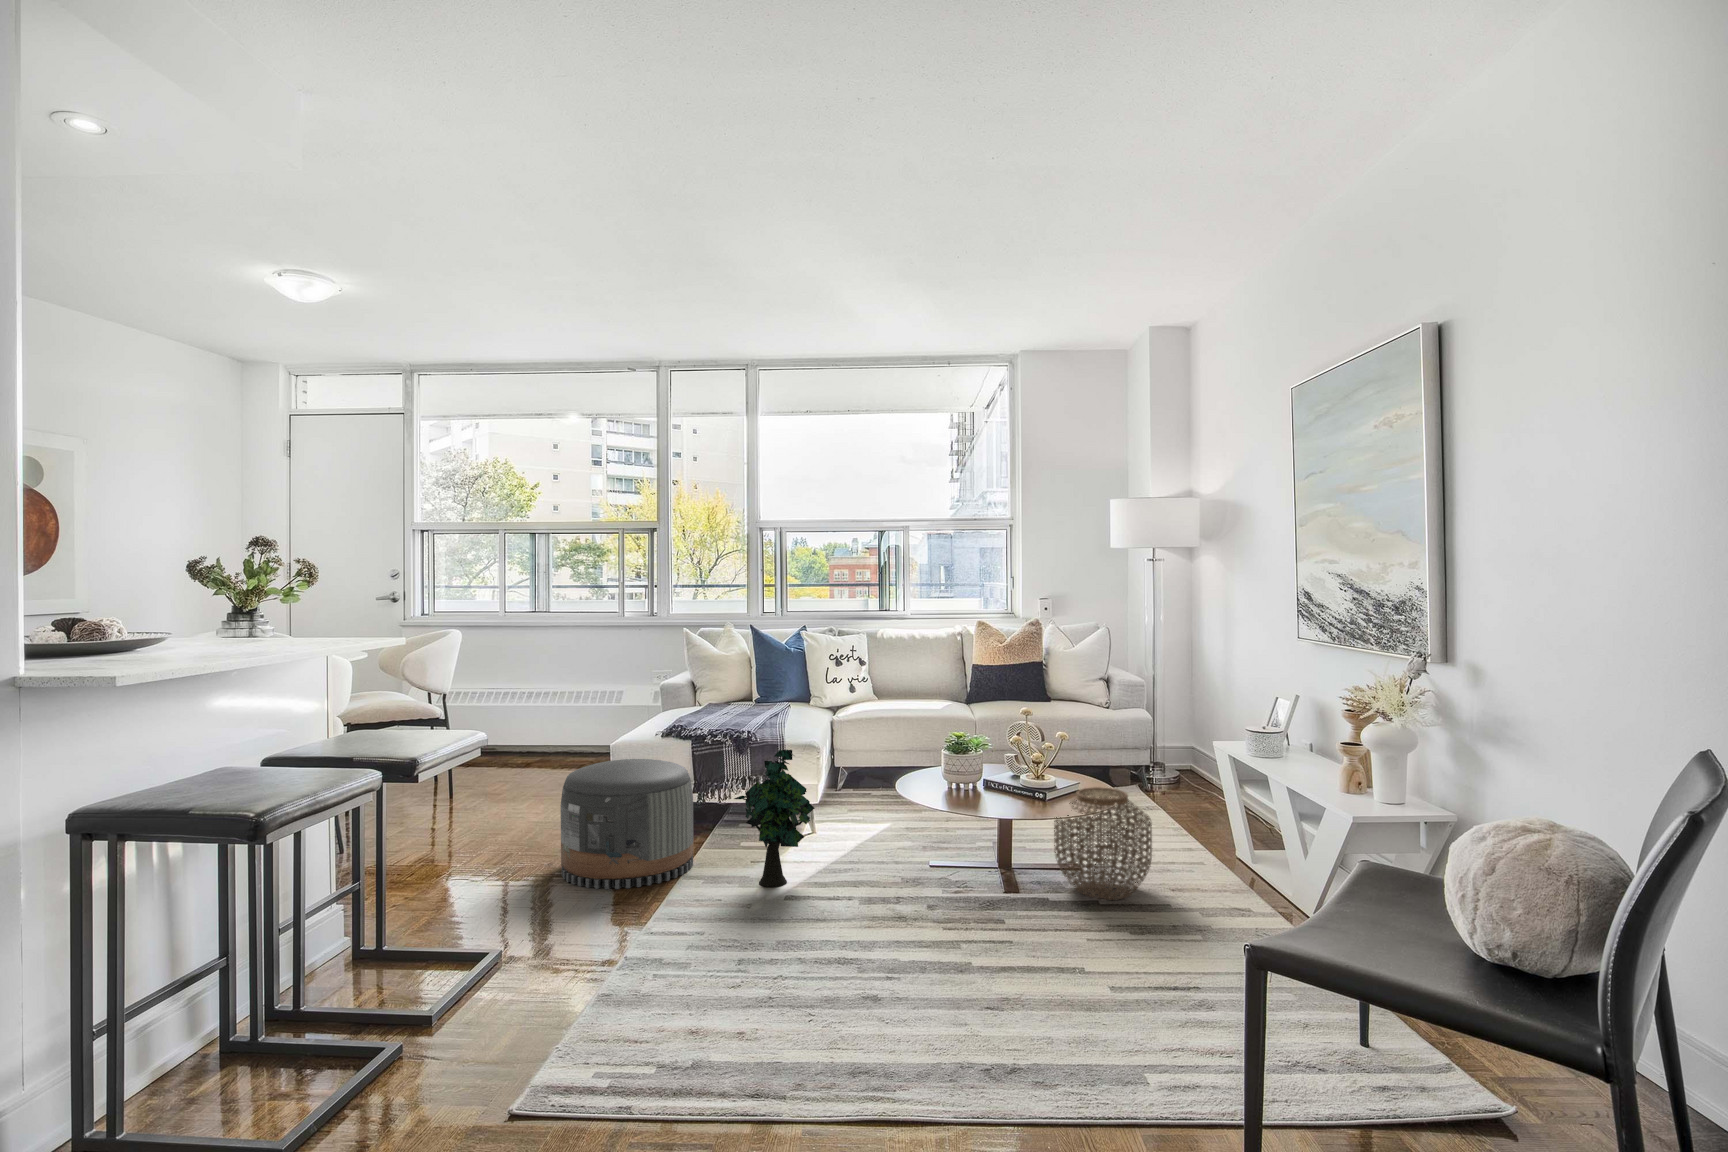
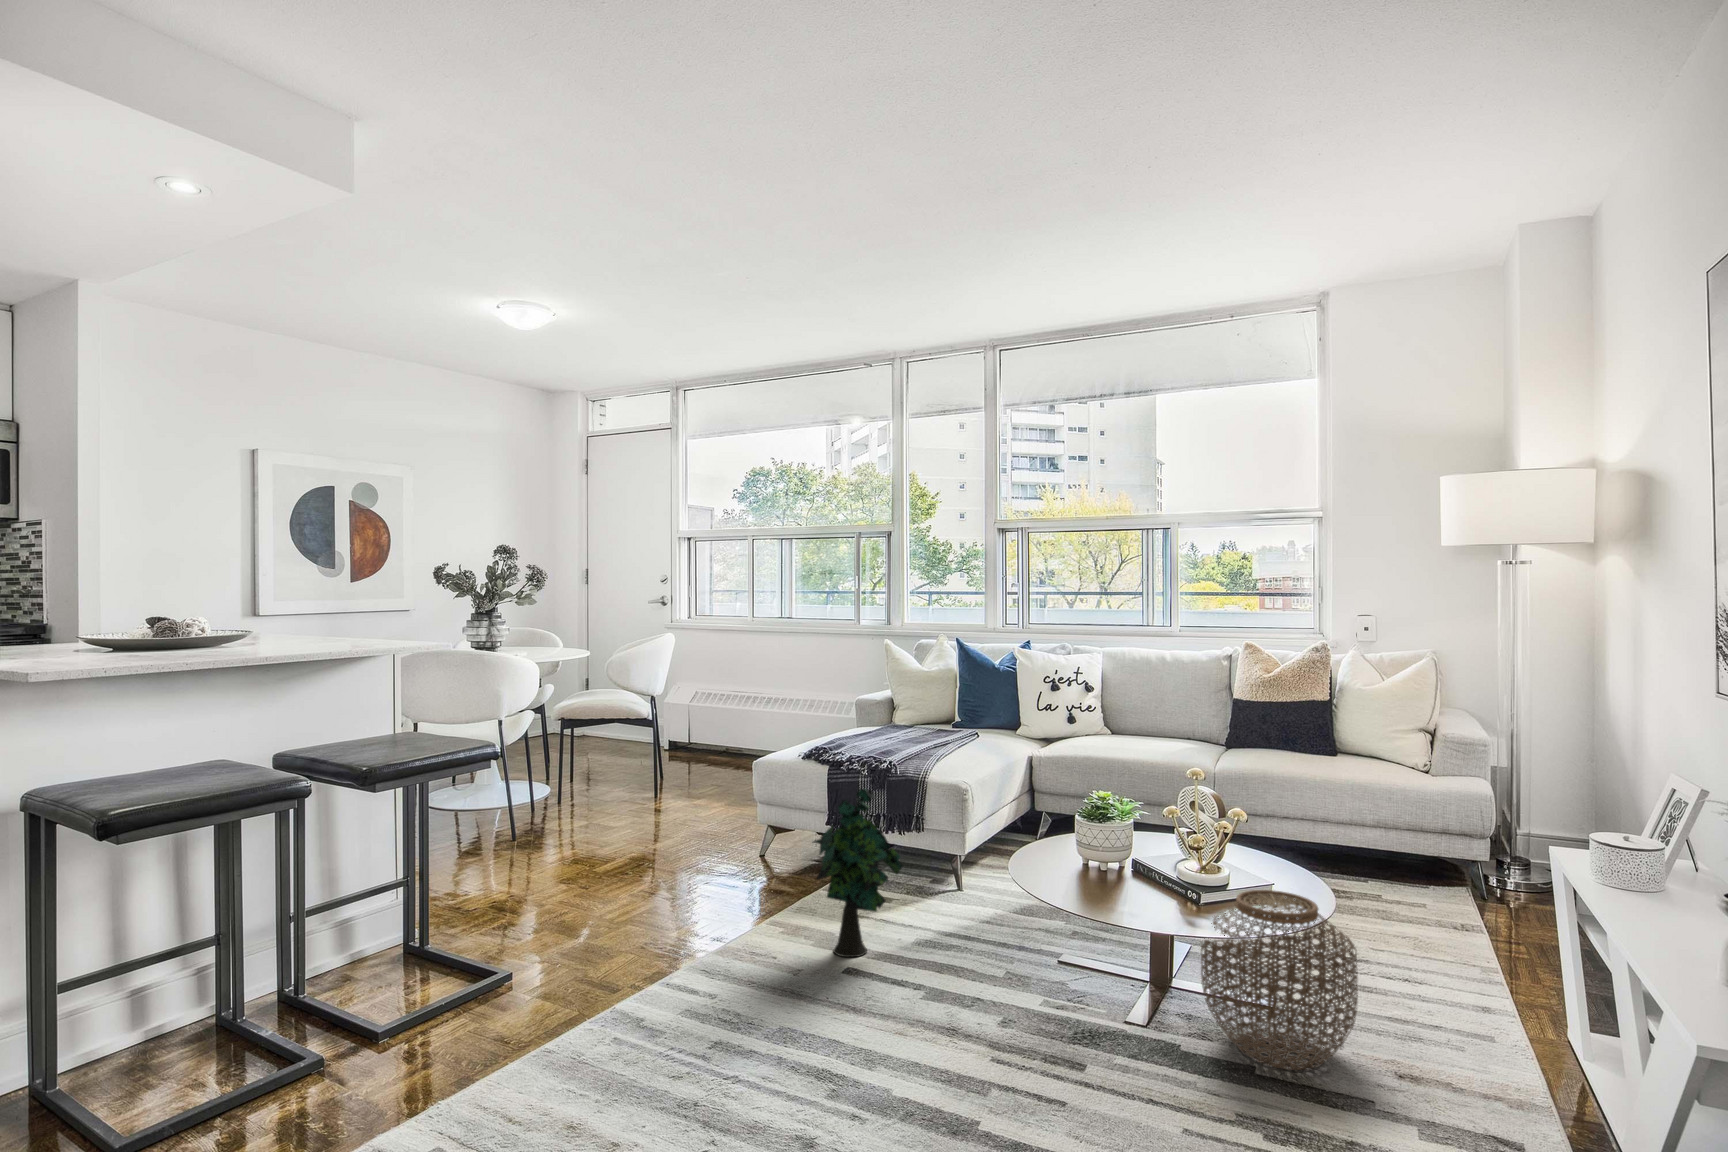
pouf: present [561,759,694,889] -> none [649,782,796,931]

